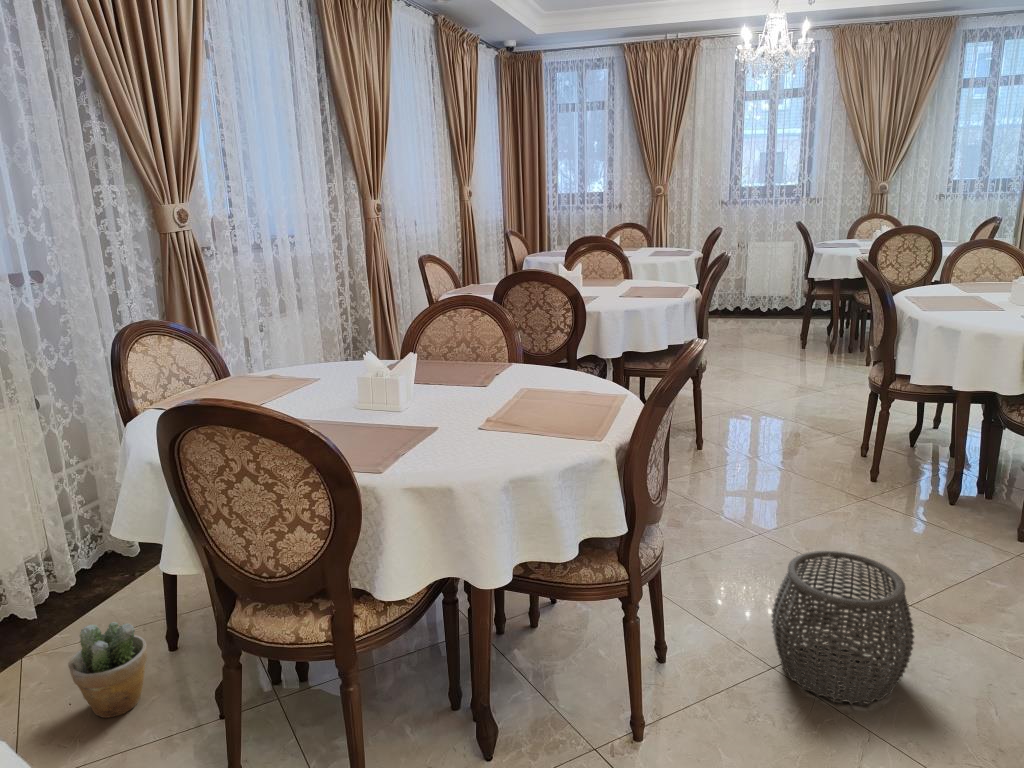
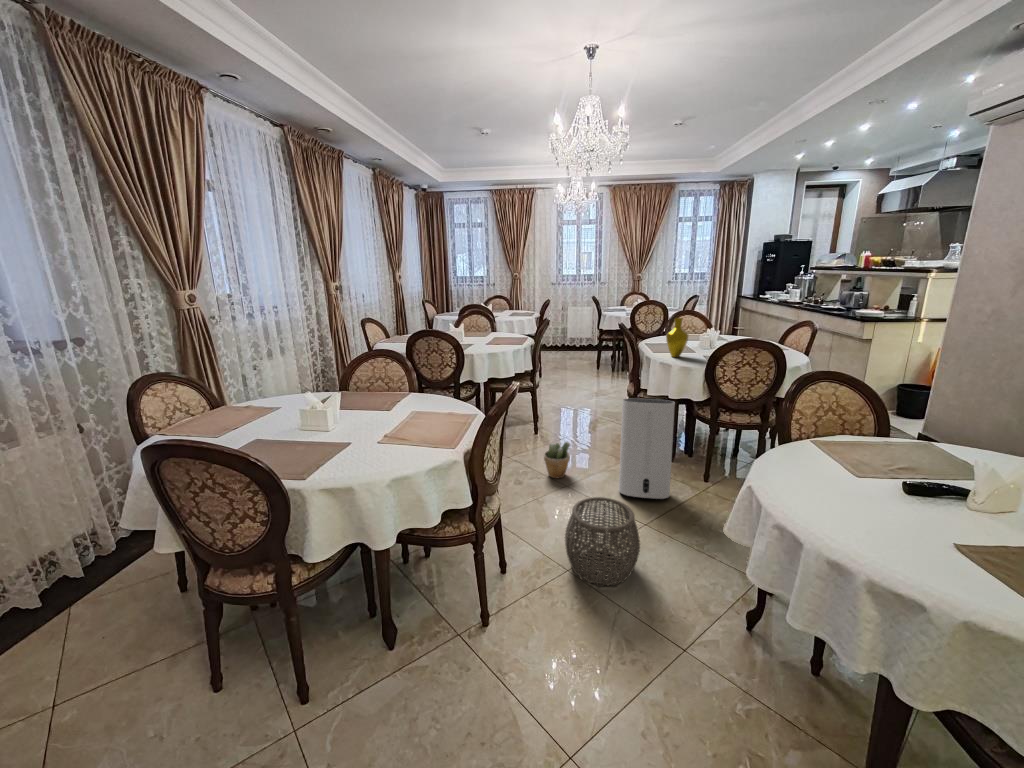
vase: none [954,248,1000,319] -> present [666,318,688,357]
air purifier: none [860,389,975,569] -> present [619,399,675,499]
potted plant: present [68,622,147,718] -> present [544,442,570,478]

